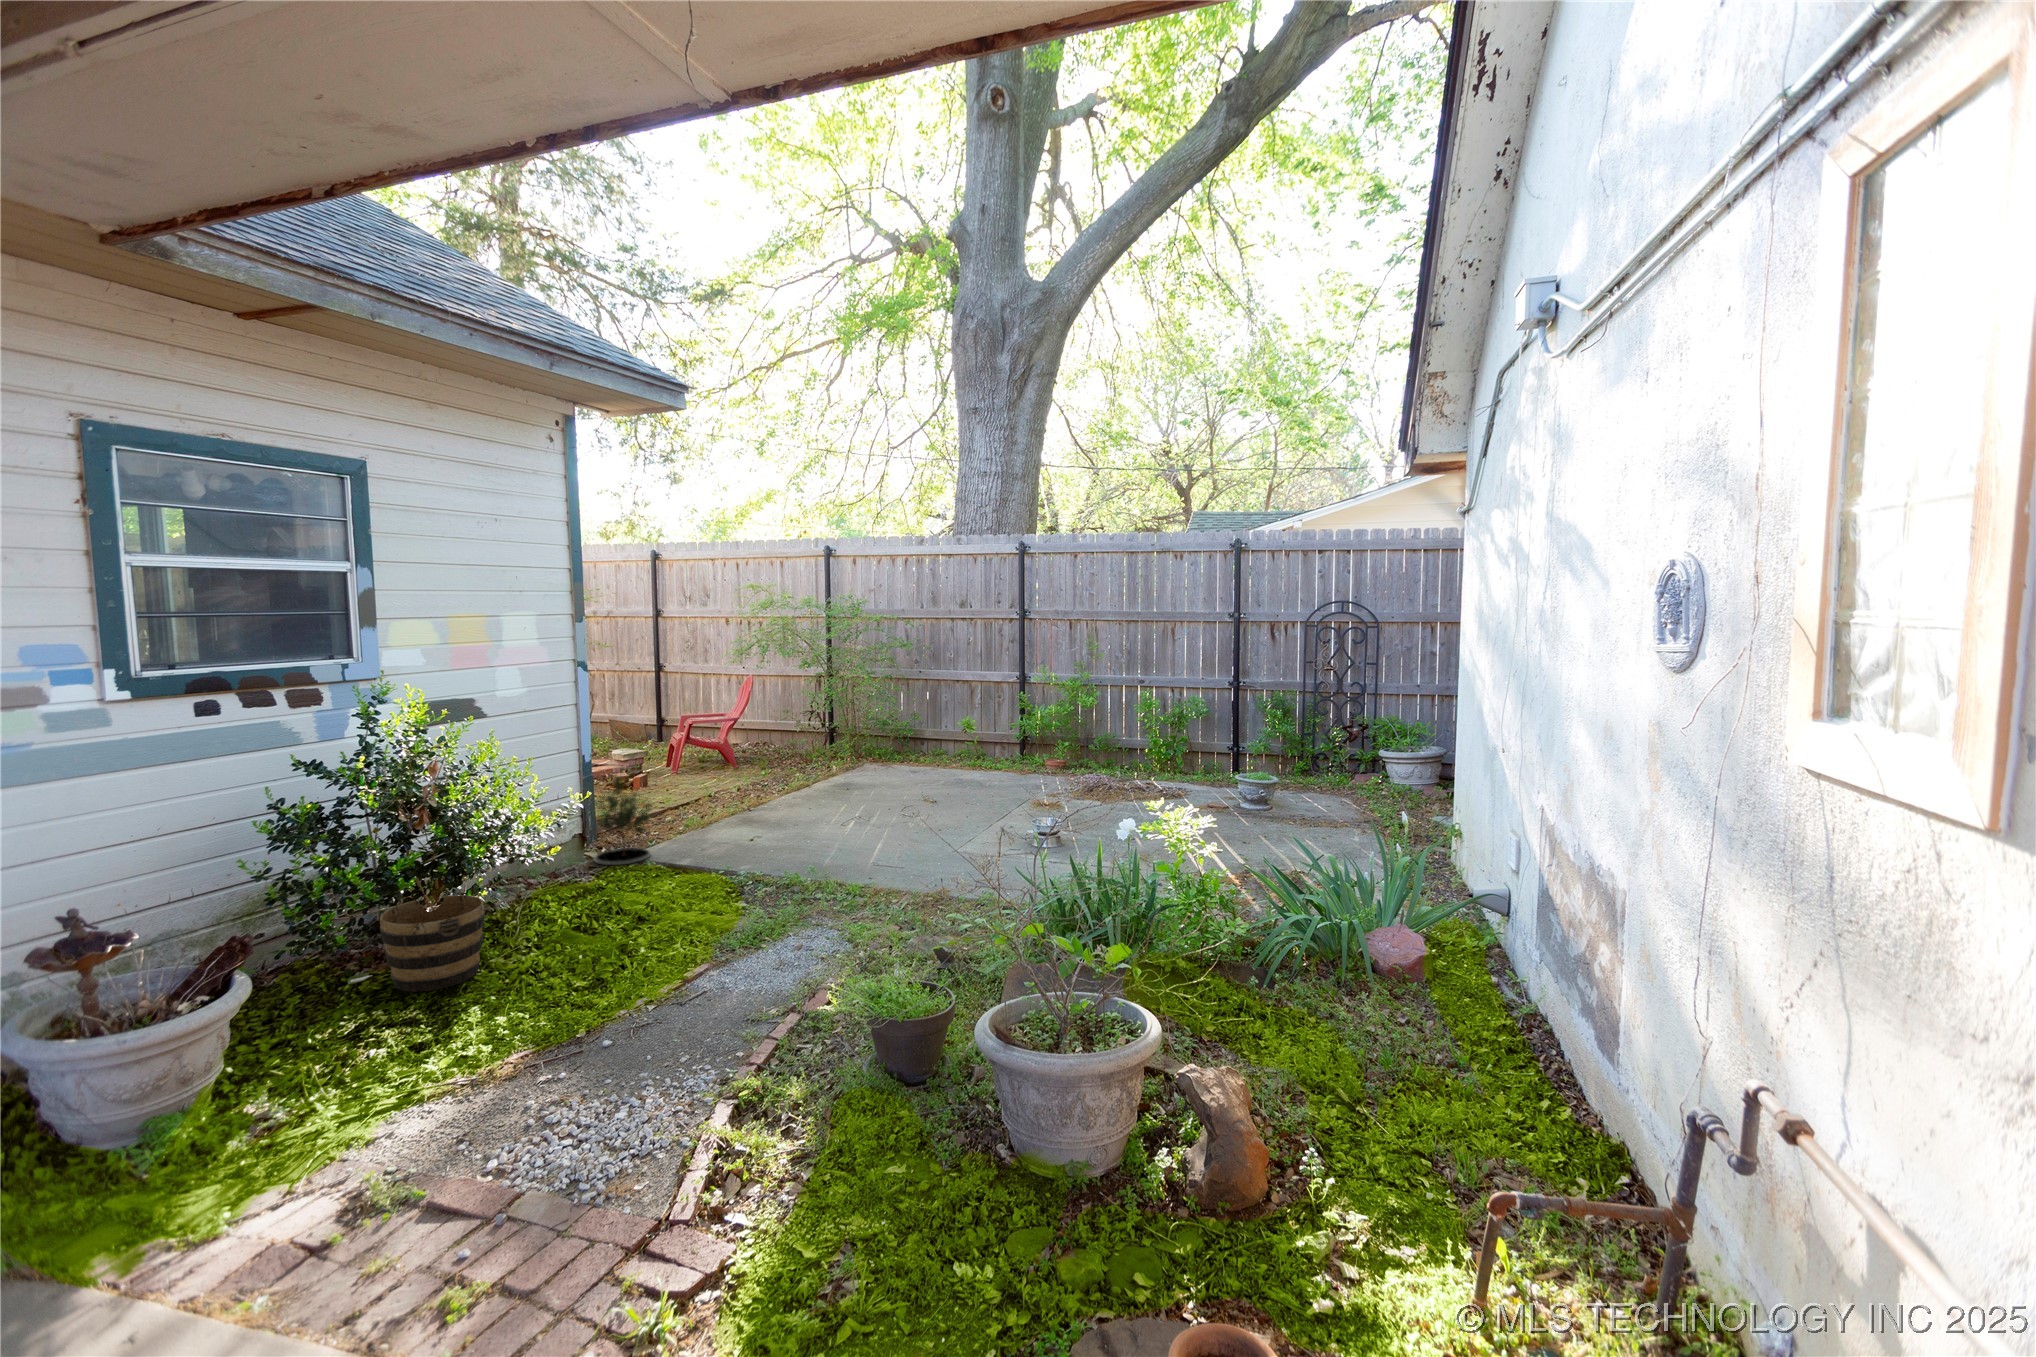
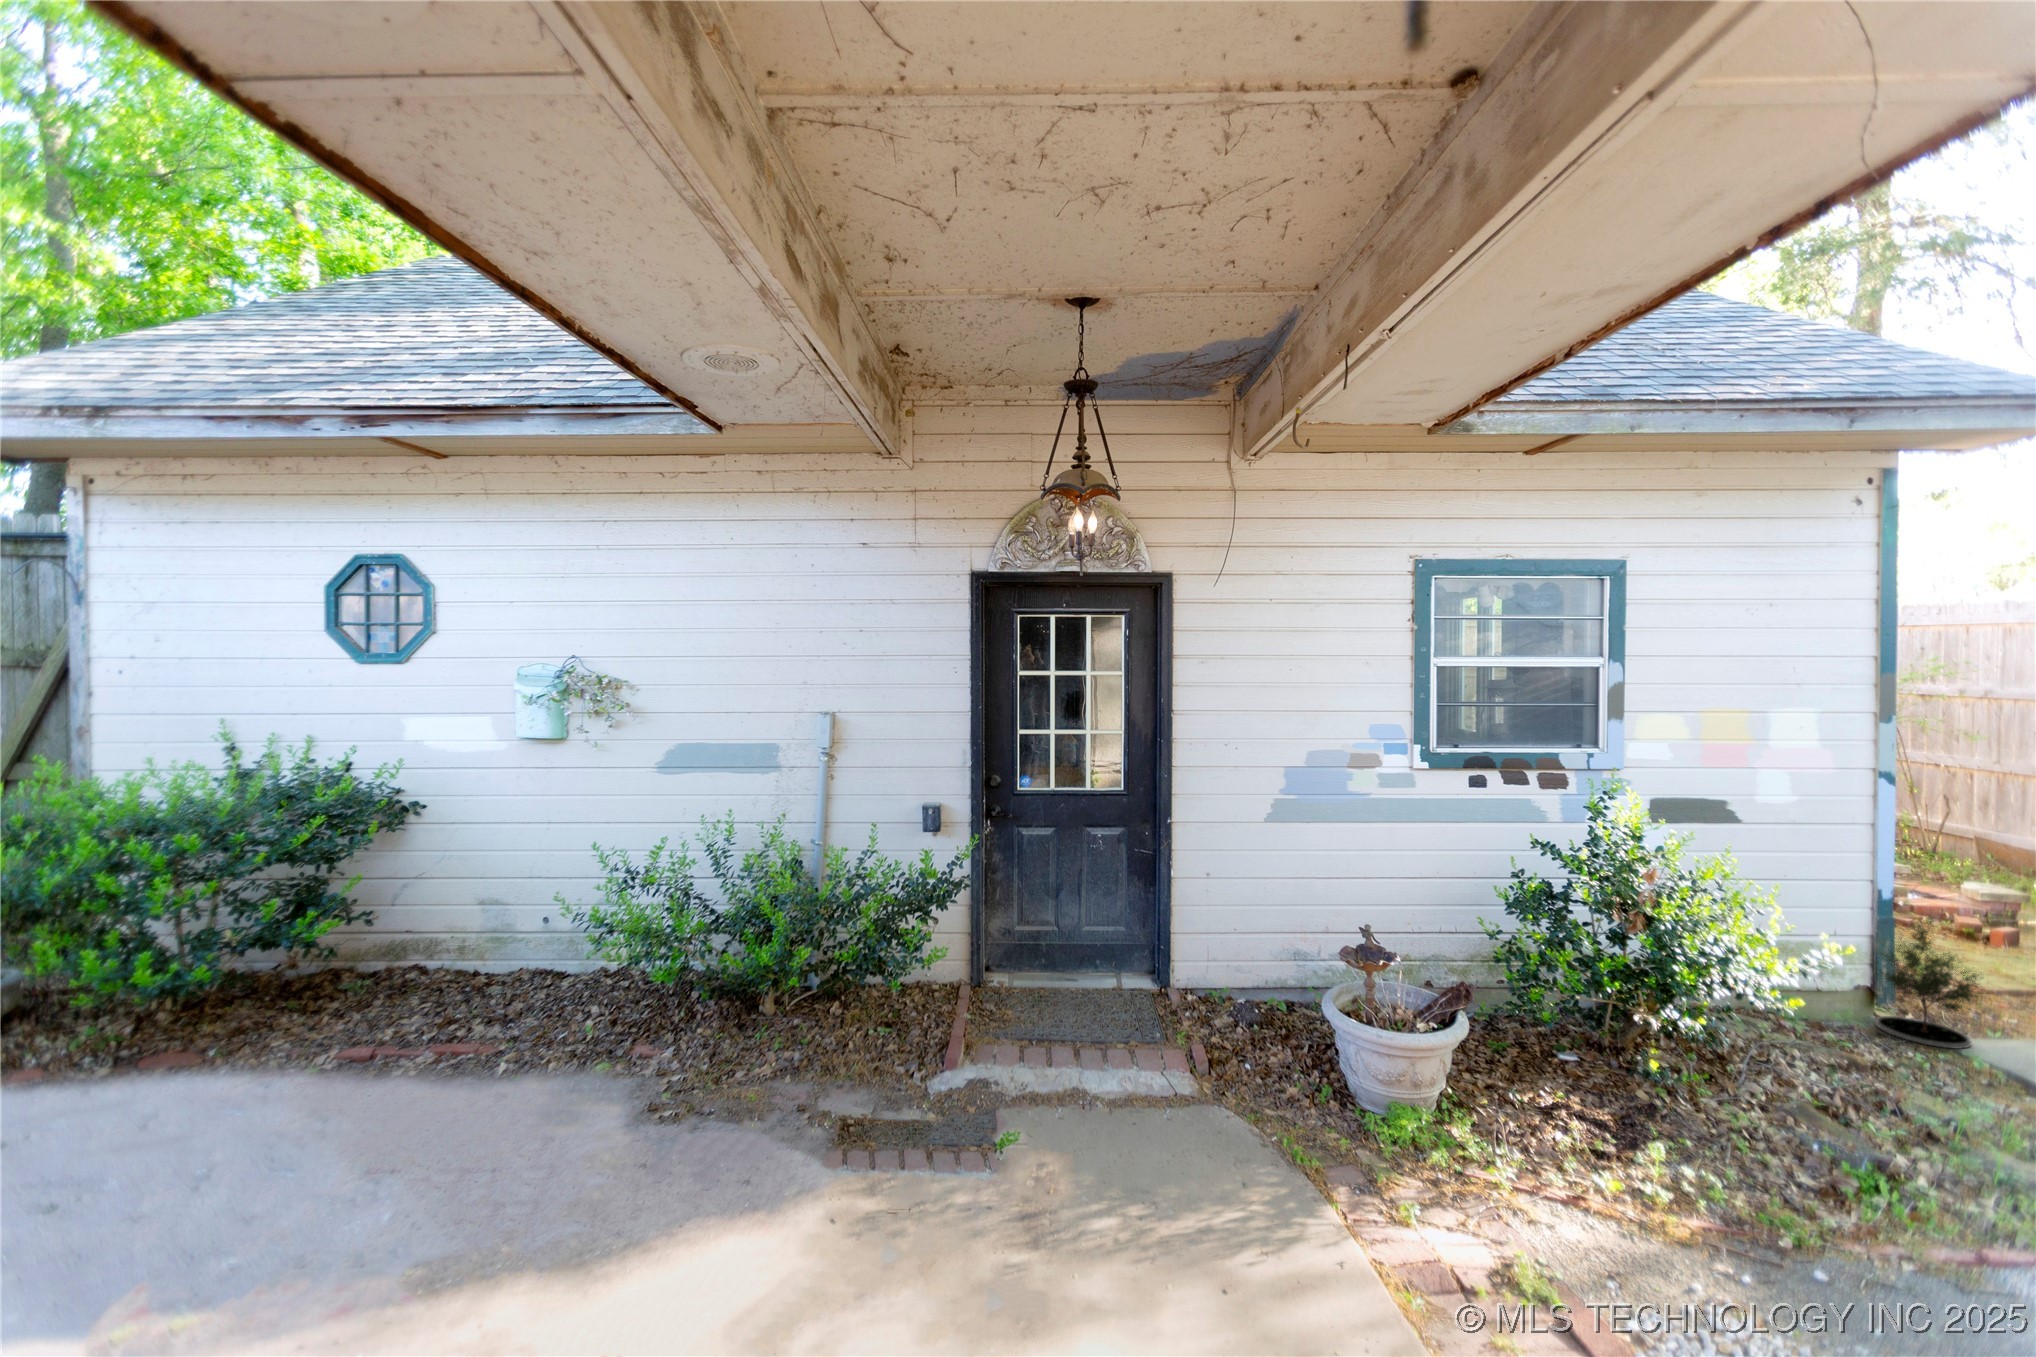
bucket: present [380,895,485,992] -> none [1589,999,1699,1105]

